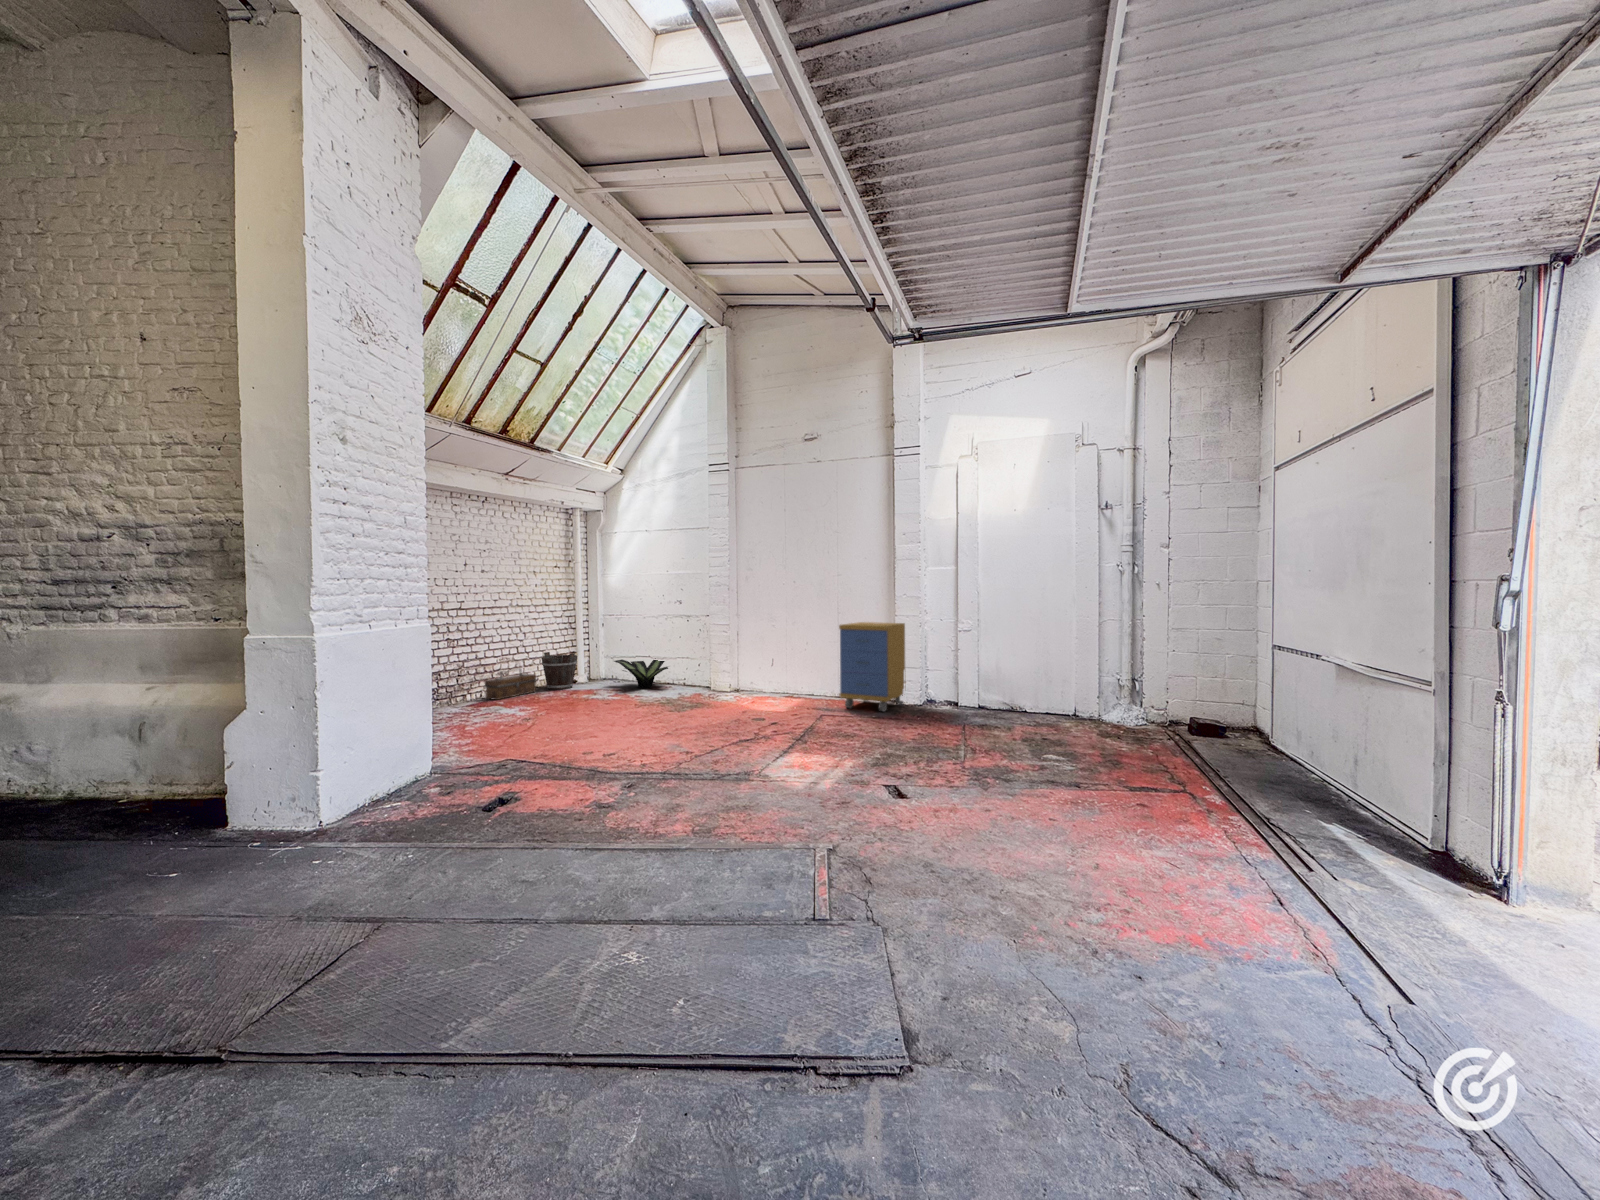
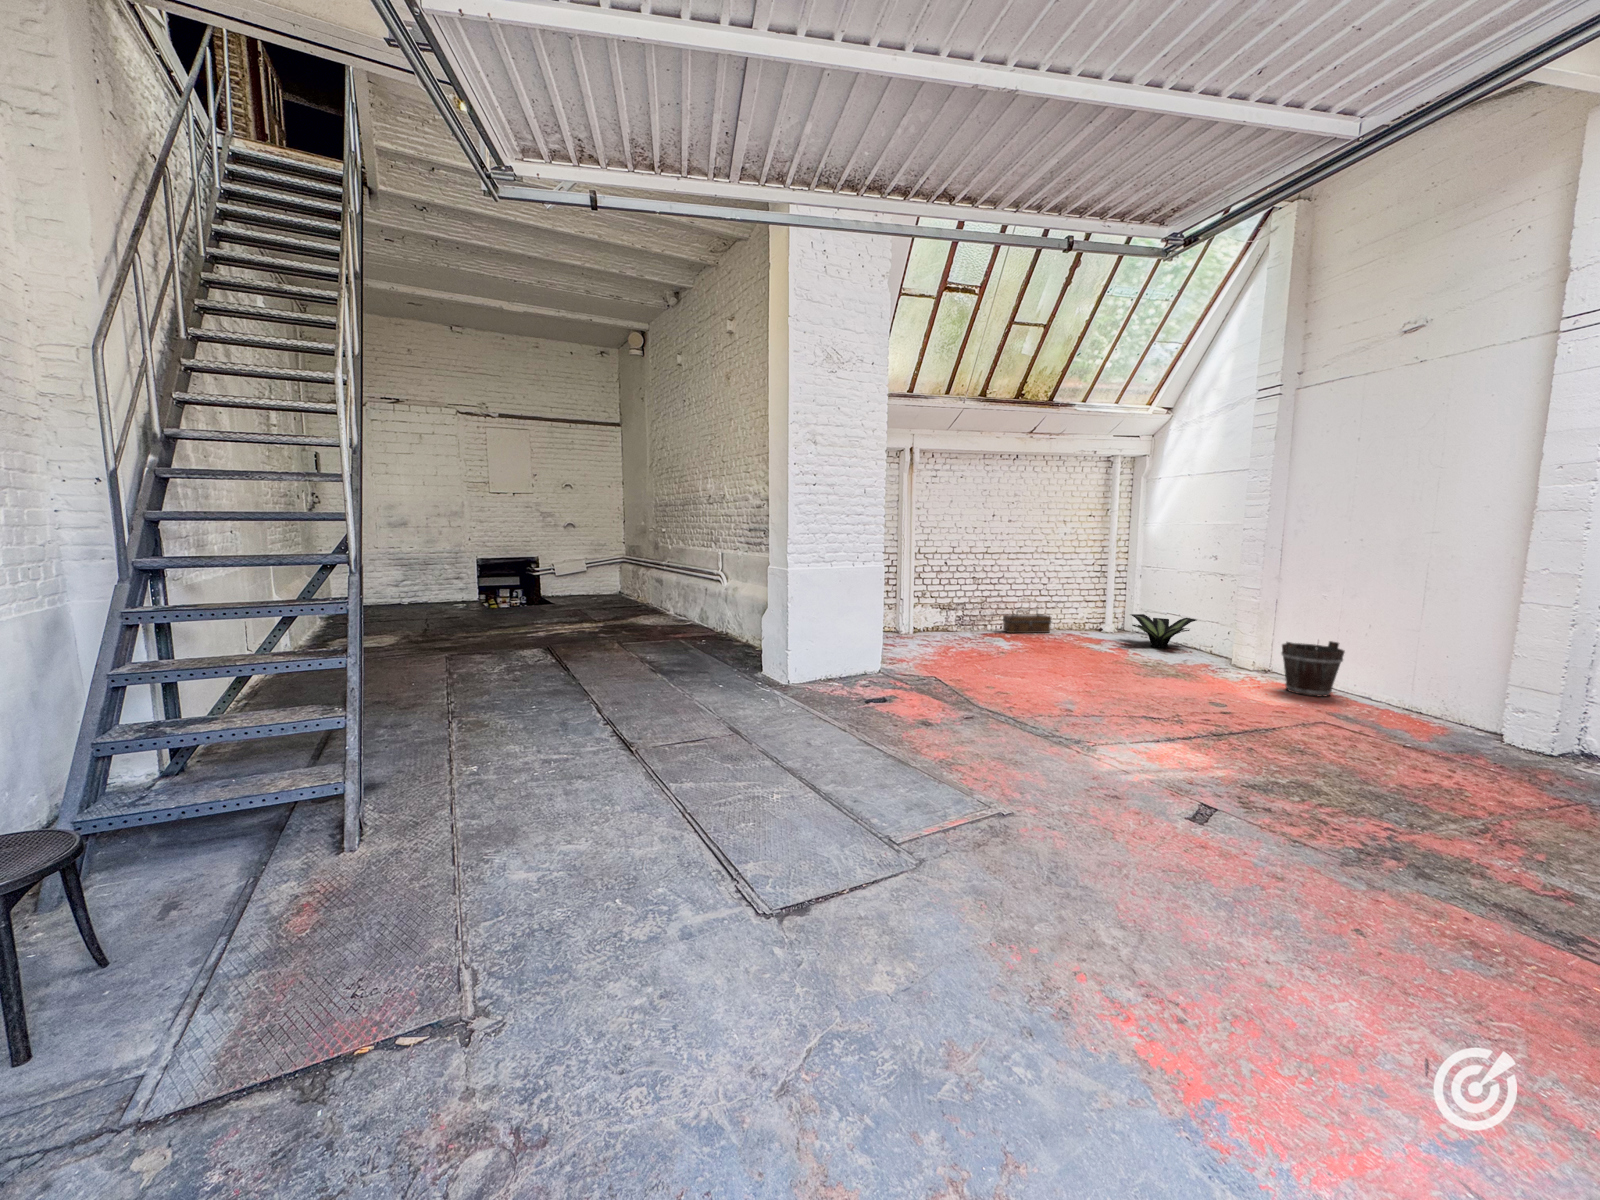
storage cabinet: present [839,622,905,711] -> none [1370,603,1537,743]
bucket: present [541,652,577,690] -> present [1282,641,1344,697]

